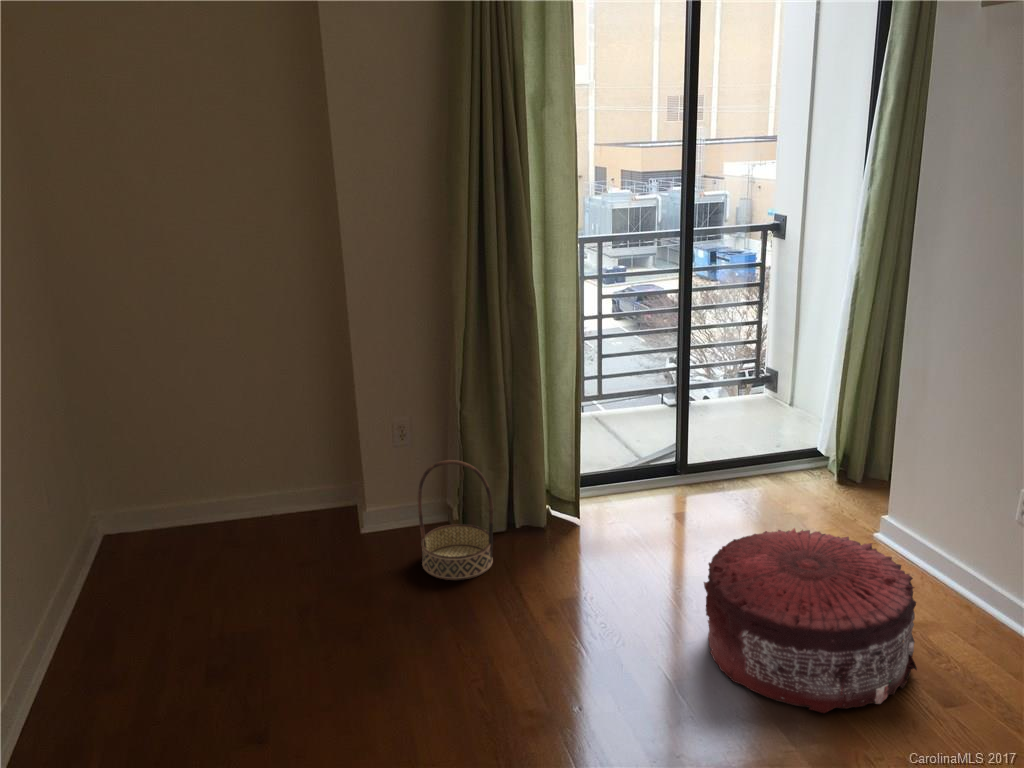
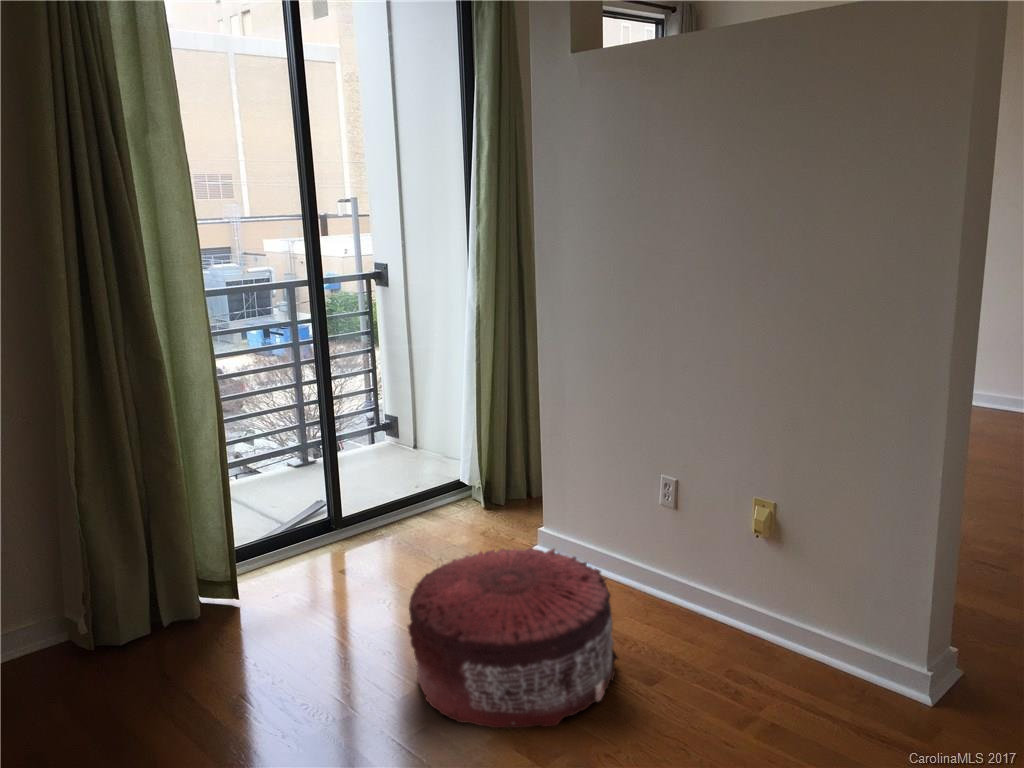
basket: present [418,460,493,580] -> none [33,554,145,706]

